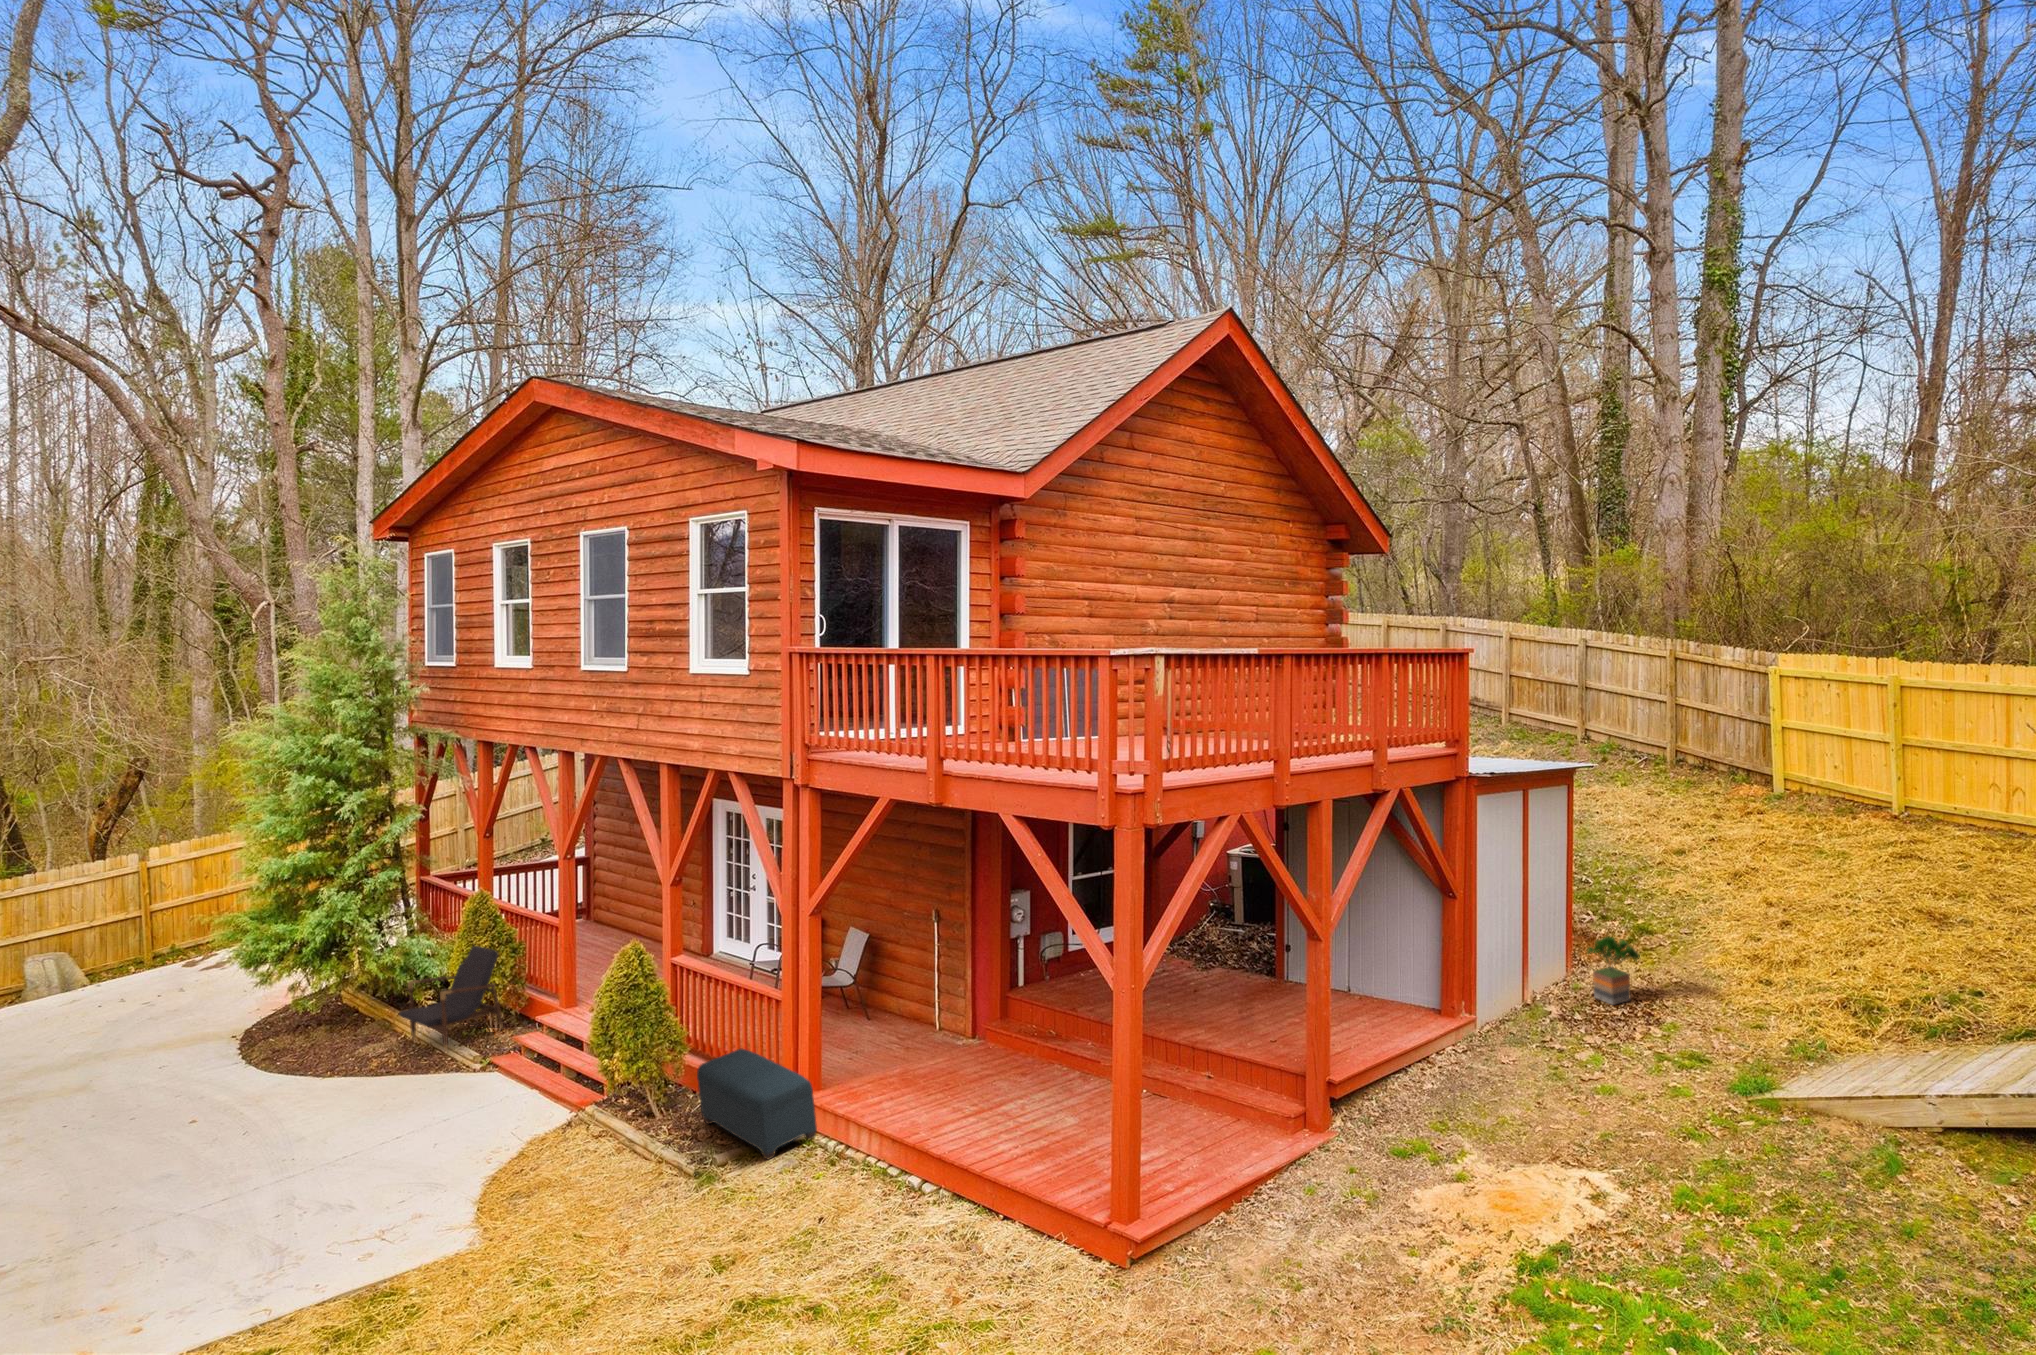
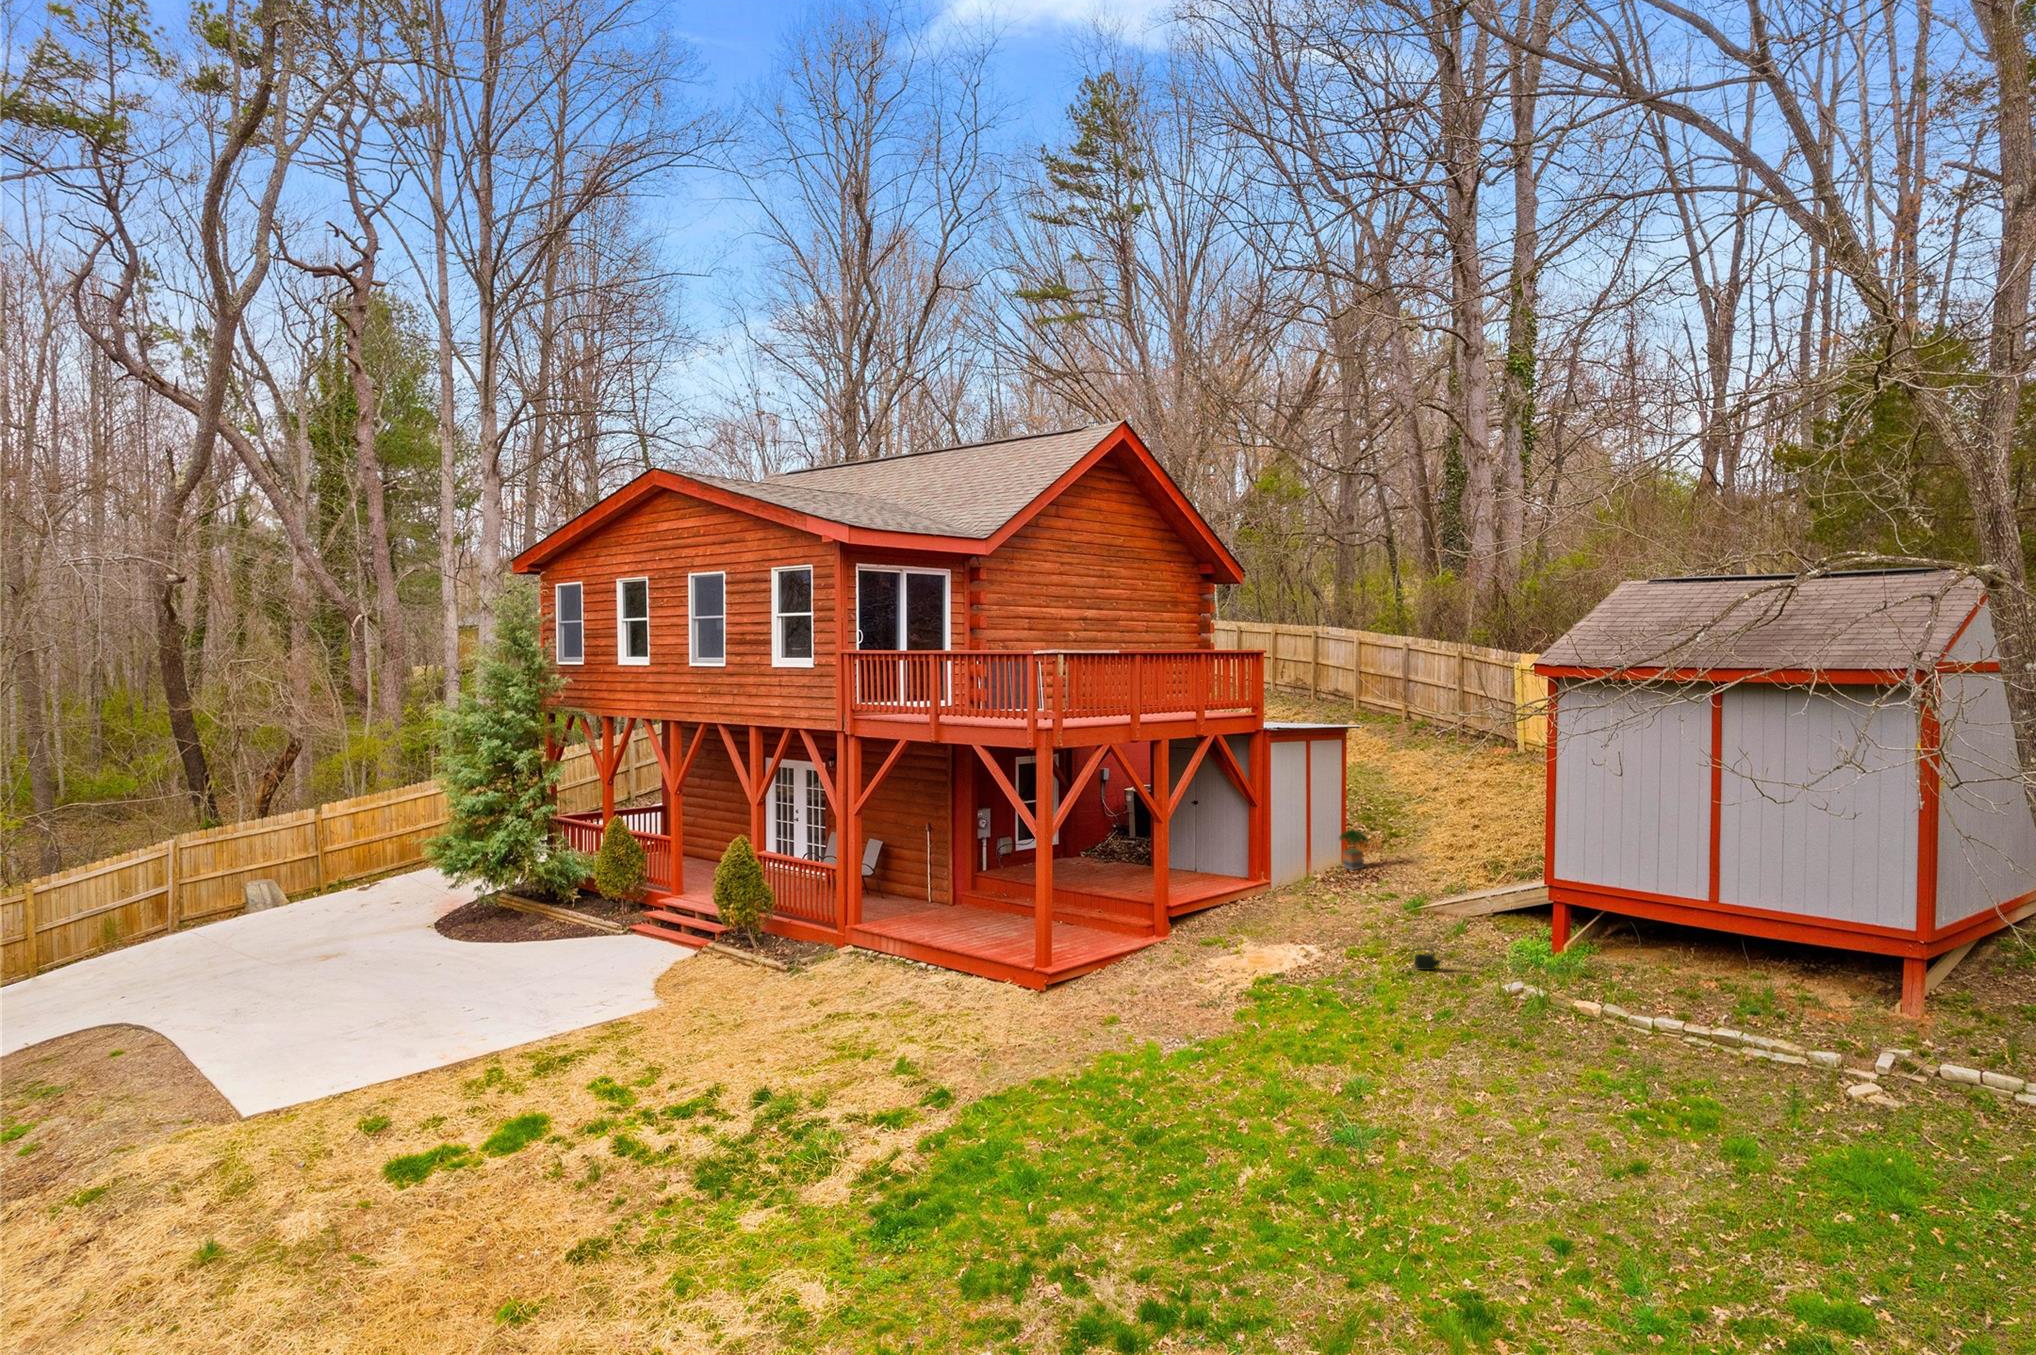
lounge chair: present [399,946,503,1053] -> none [559,857,629,928]
bench: present [697,1049,817,1159] -> none [782,905,860,963]
watering can: none [1876,1251,1967,1299] -> present [1411,947,1443,970]

